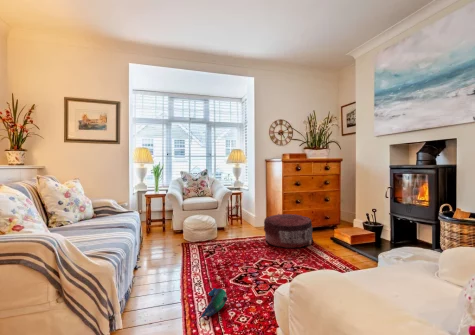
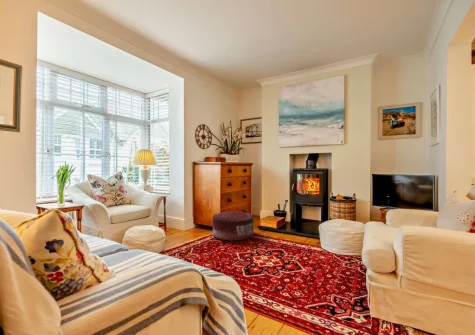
plush toy: present [201,288,228,317] -> none [252,276,281,301]

